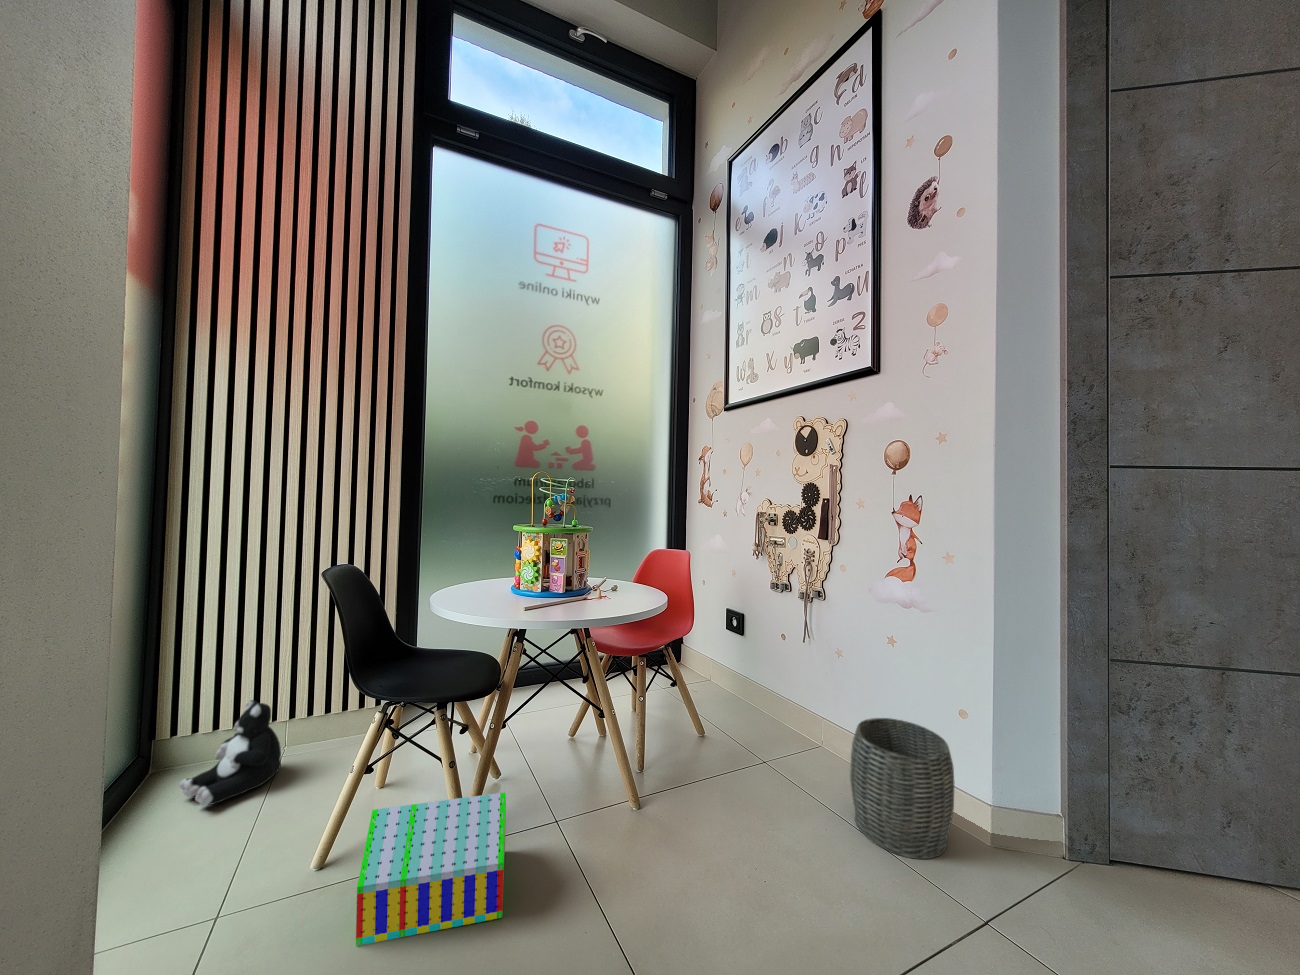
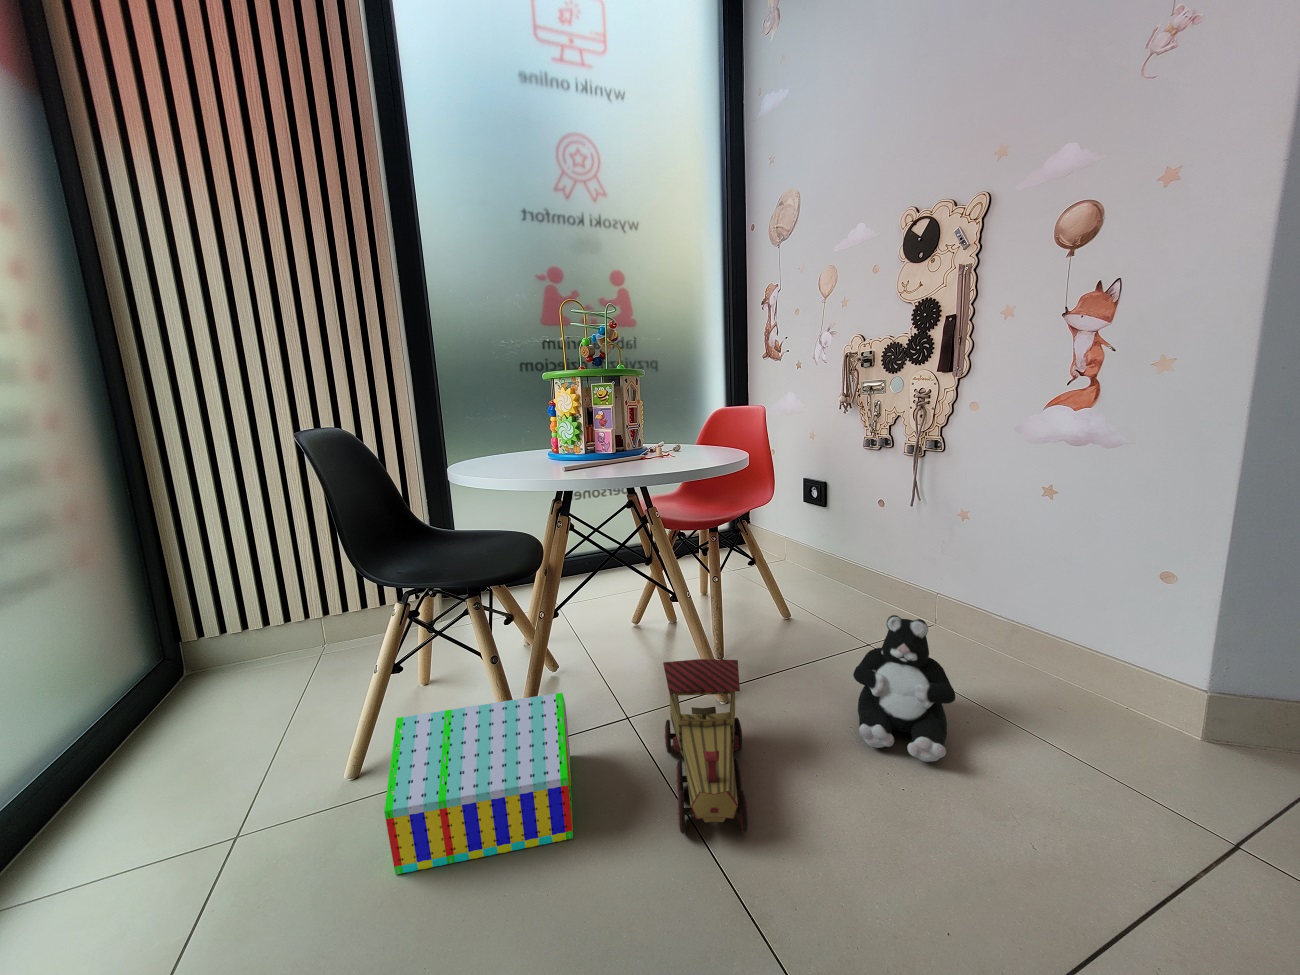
plush toy: present [179,700,281,805] -> present [853,615,956,762]
woven basket: present [850,718,954,859] -> none [997,588,1162,758]
toy train: none [585,768,648,914] -> present [663,659,748,834]

